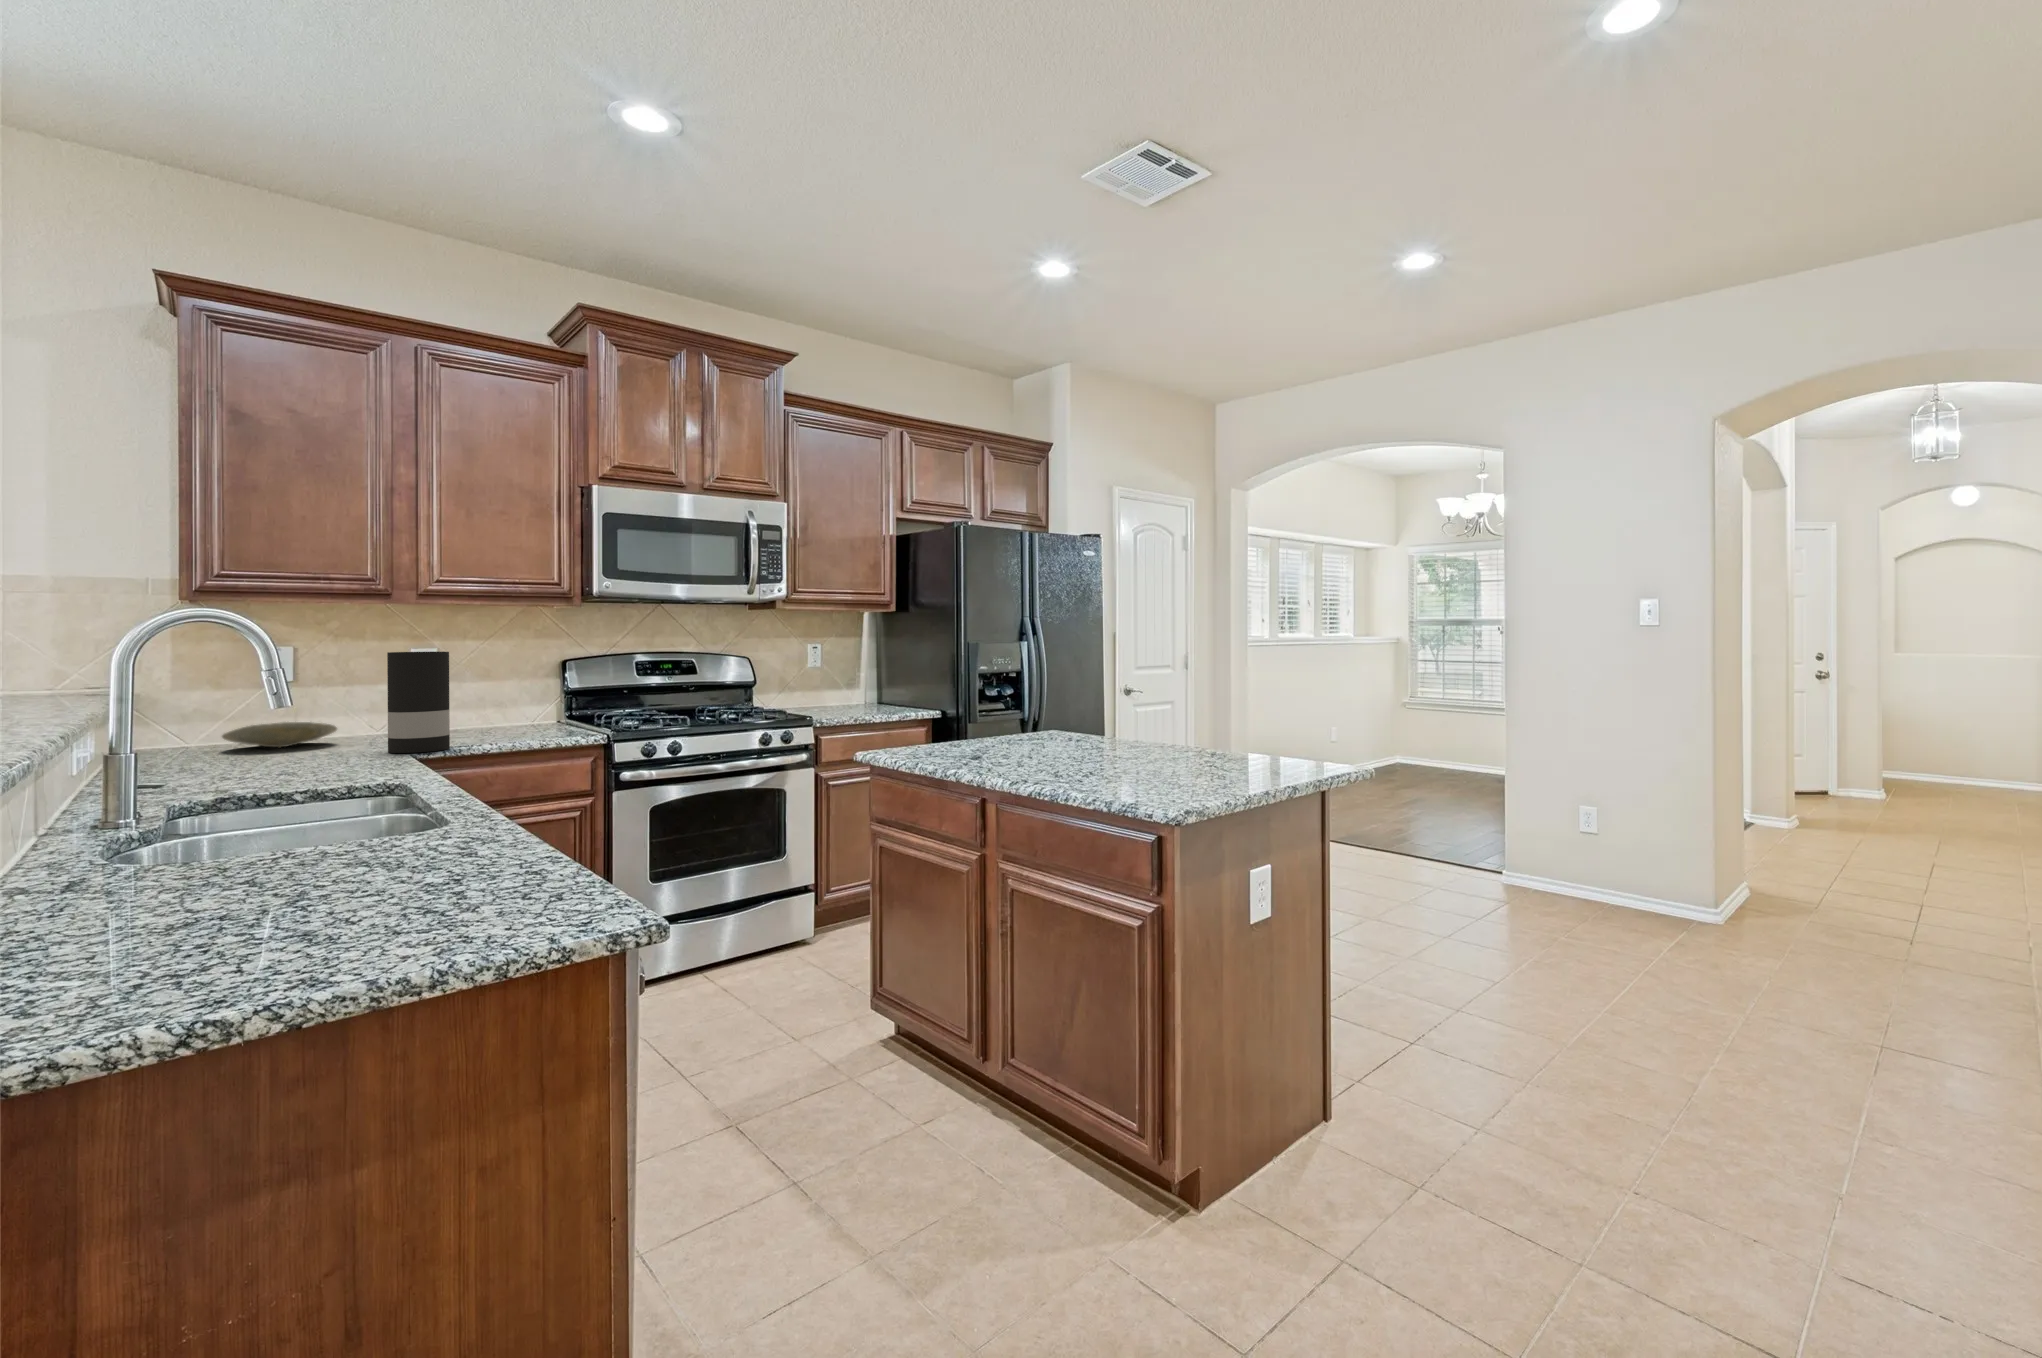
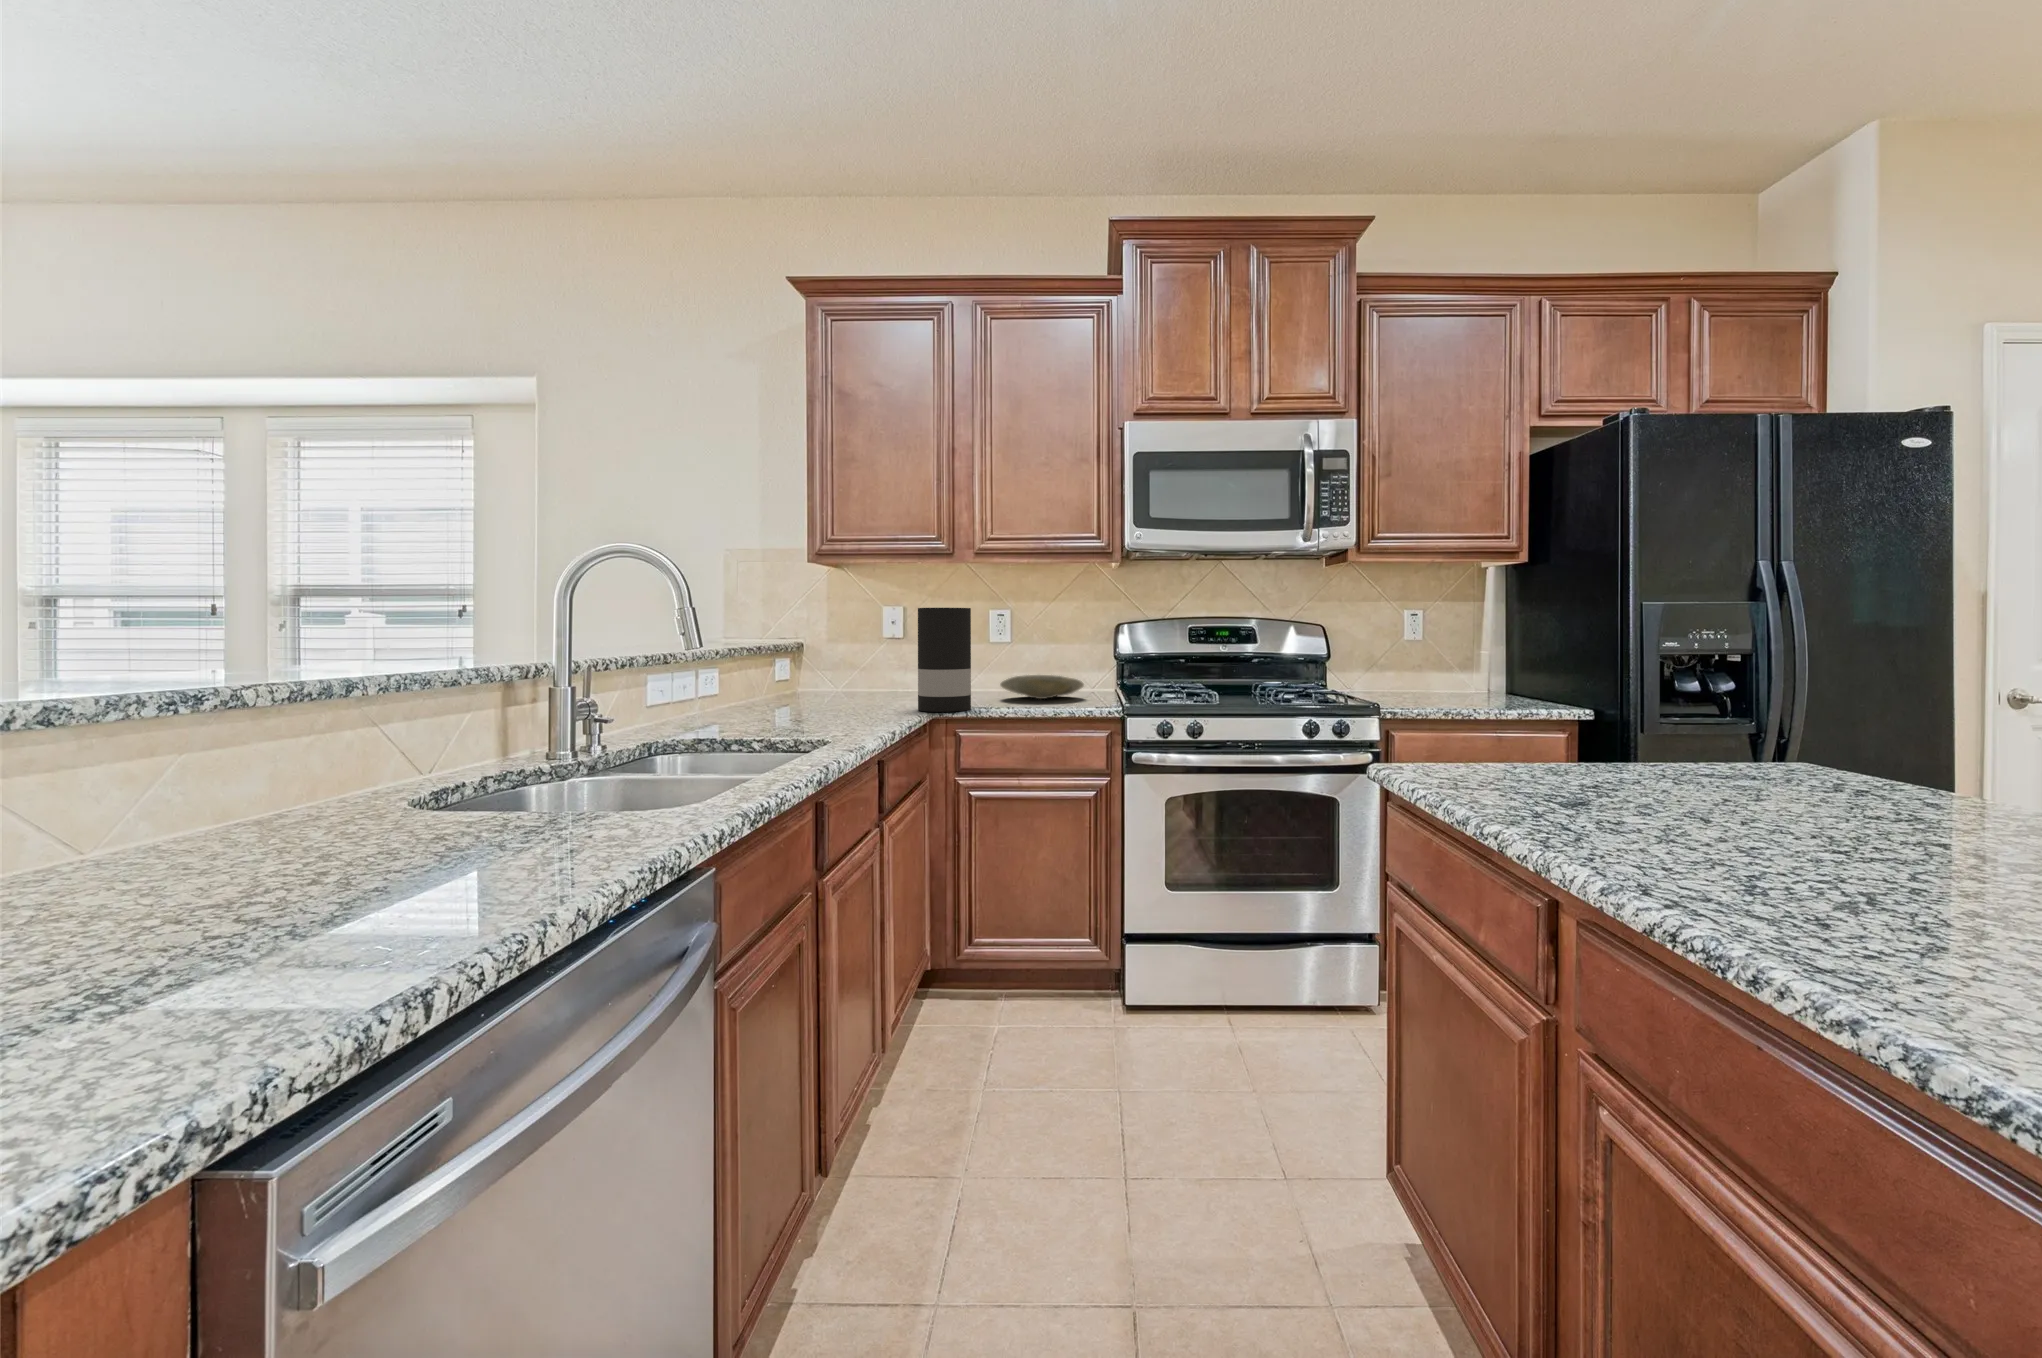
plate: present [222,722,337,748] -> present [1000,675,1084,699]

